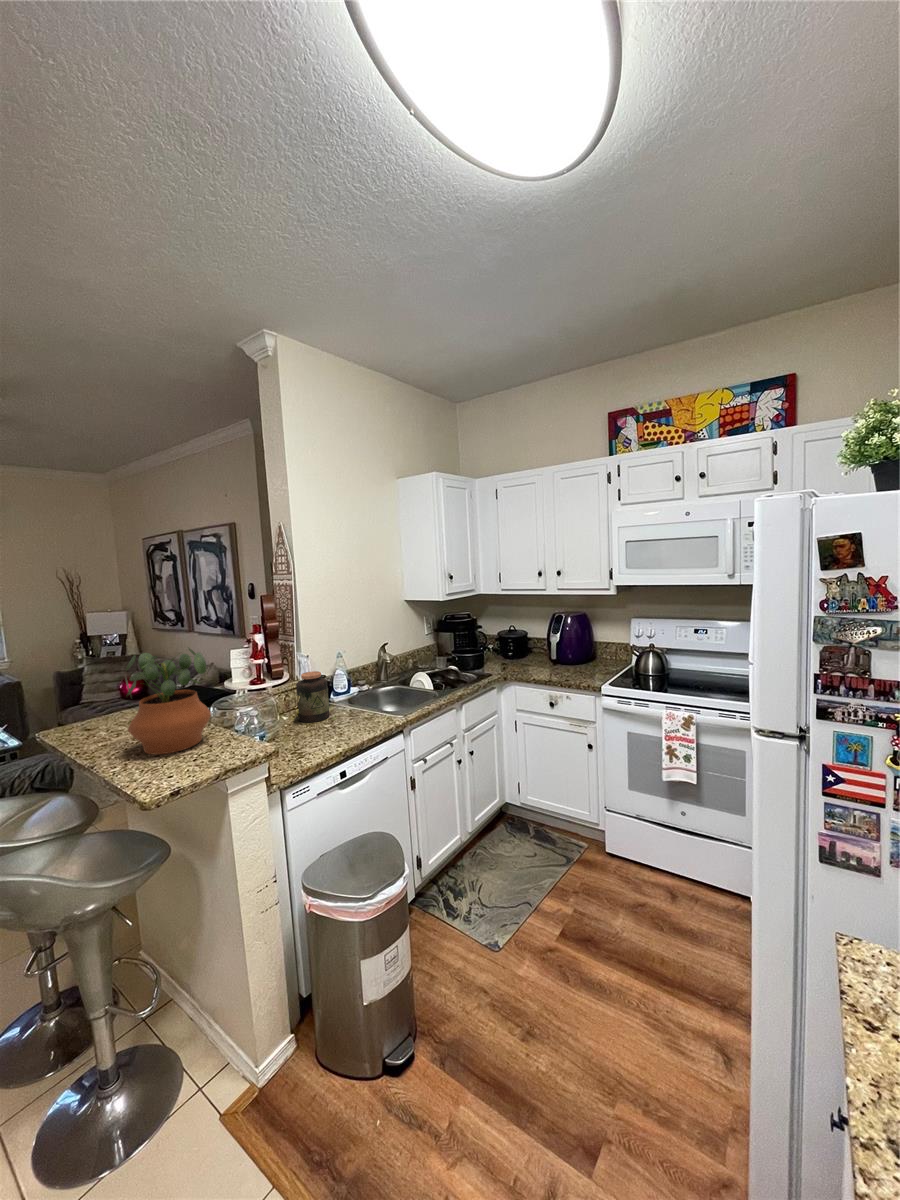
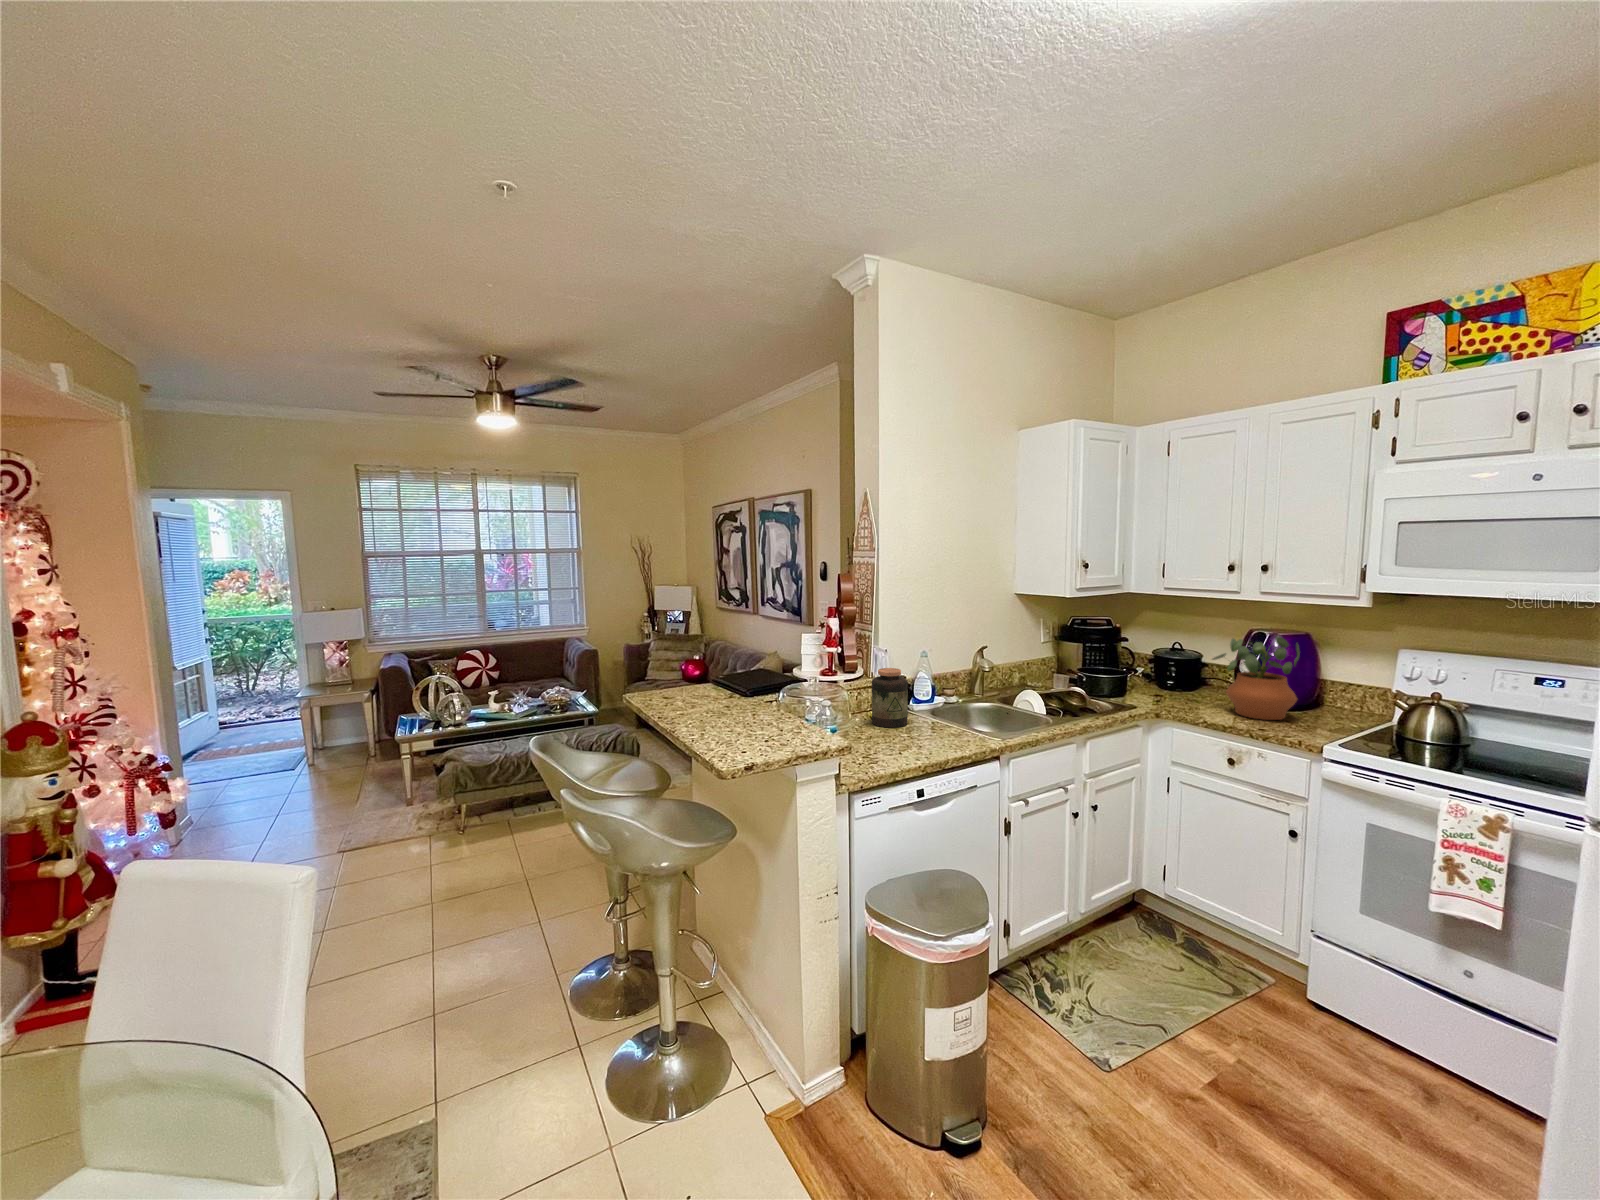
potted plant: present [126,648,211,754] -> present [1213,636,1300,720]

